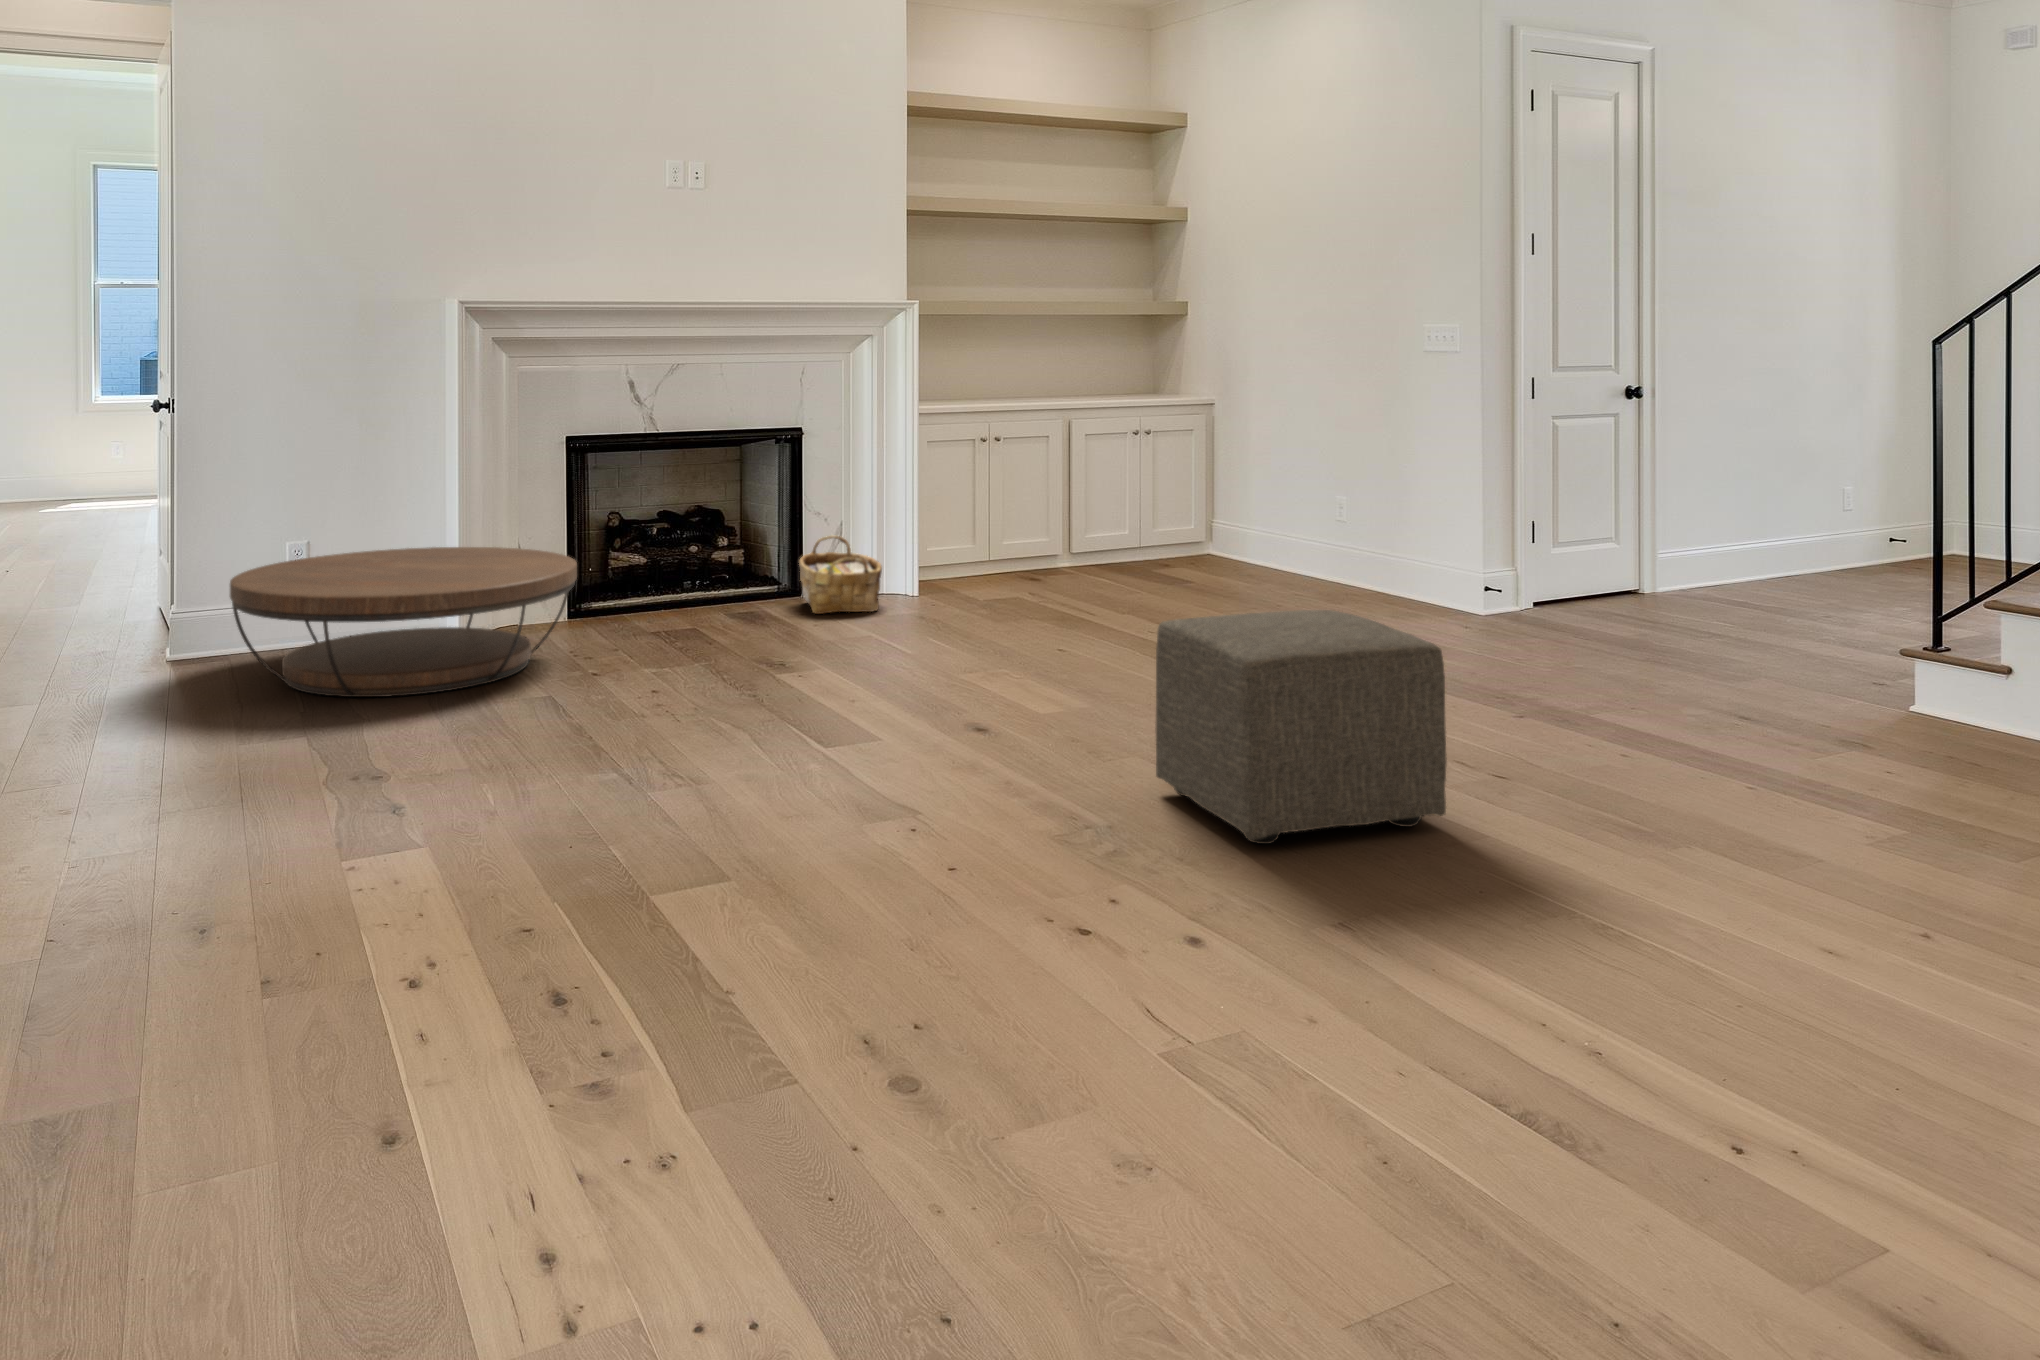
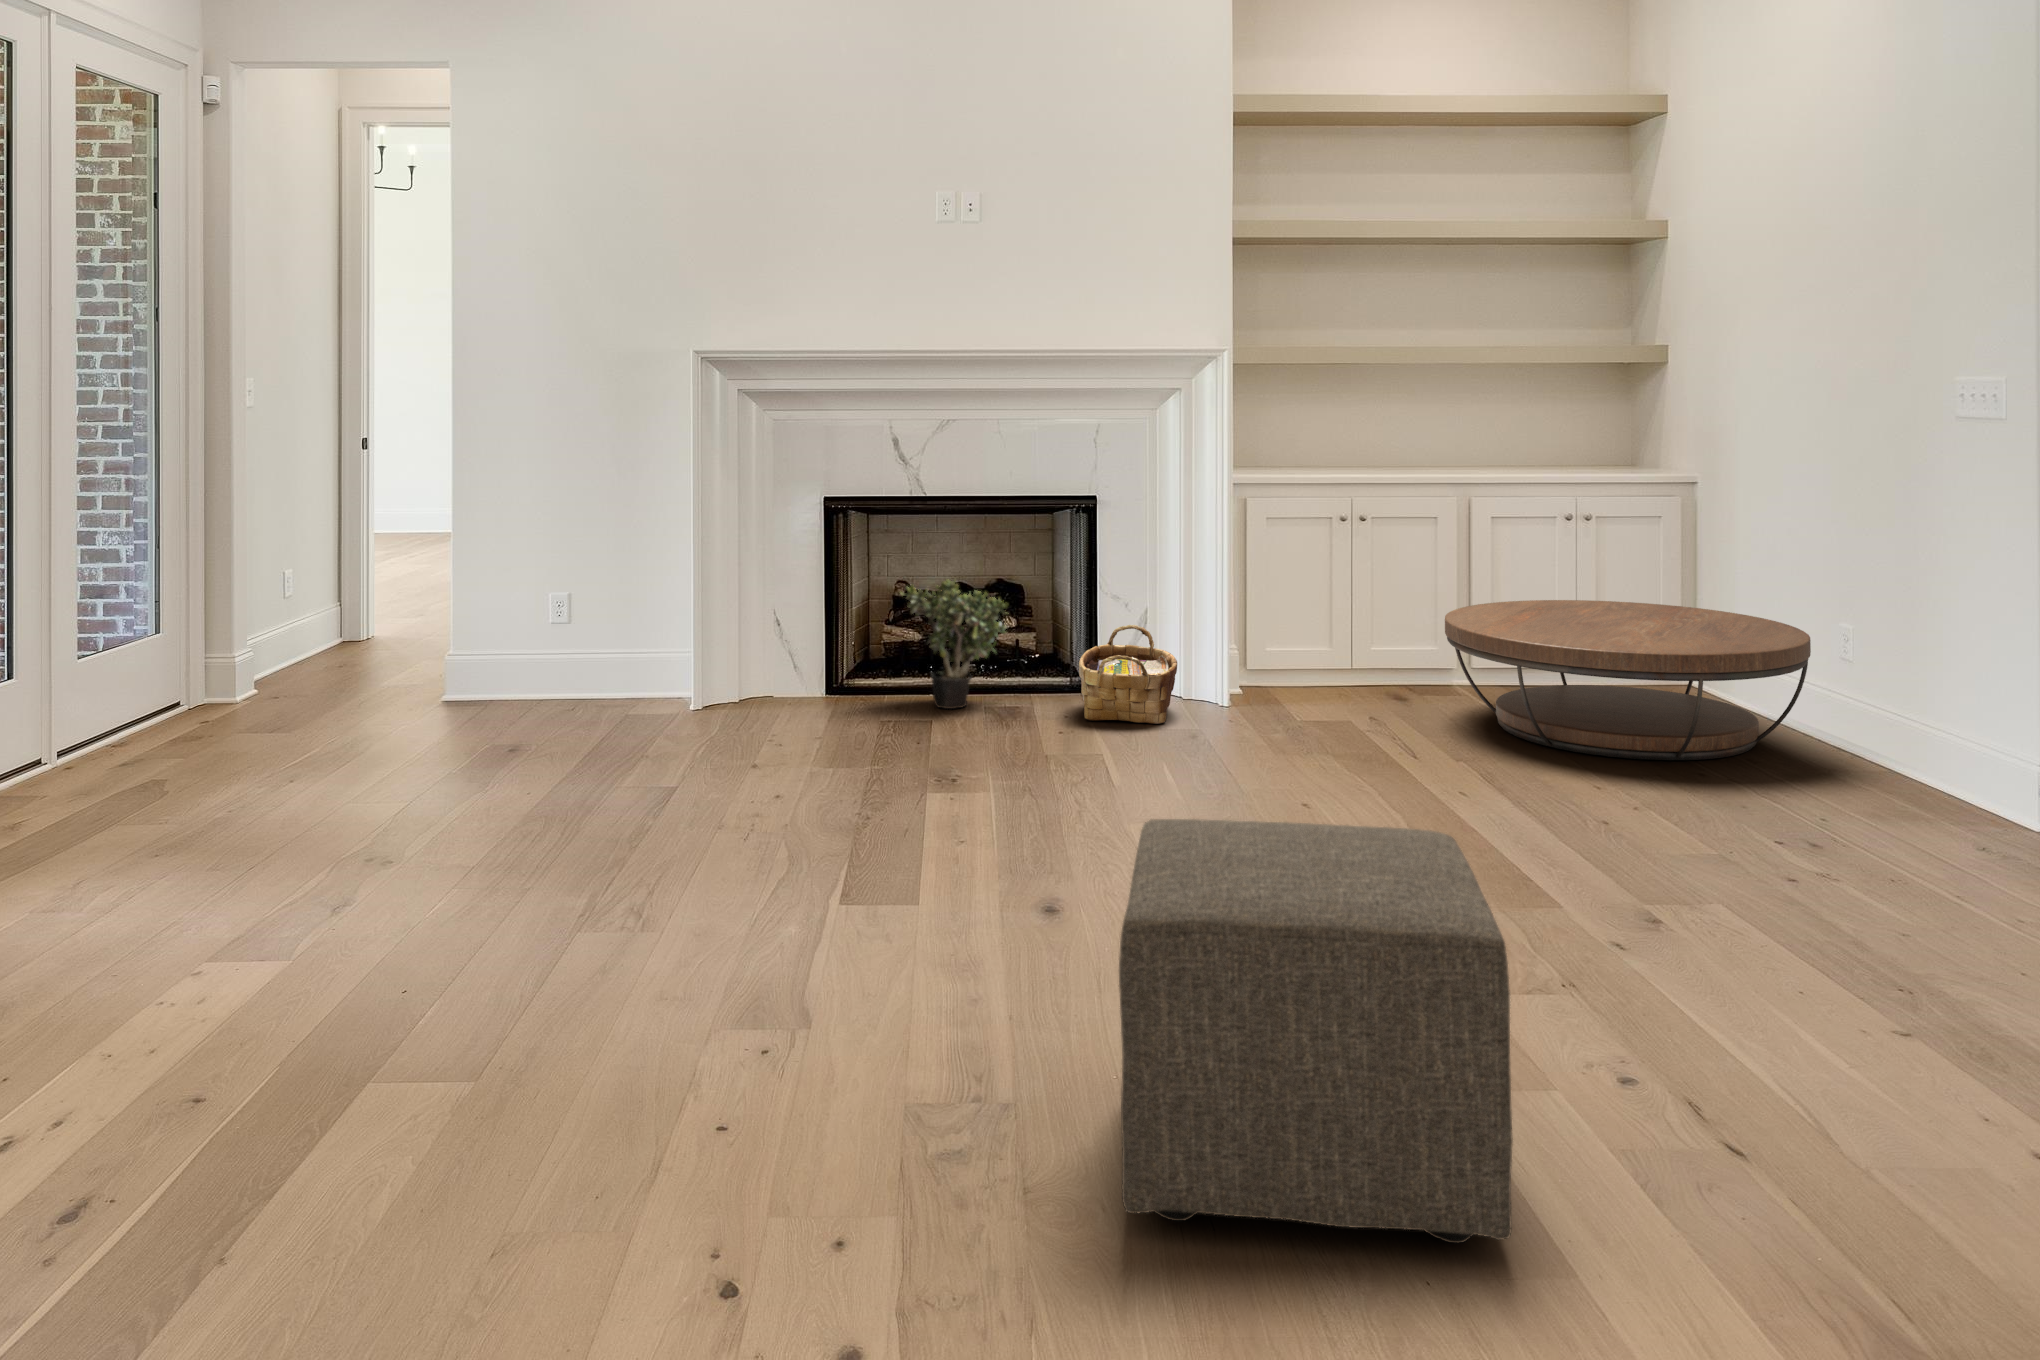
potted plant: none [641,505,734,617] -> present [900,580,1008,709]
coffee table: present [230,547,577,697] -> present [1445,600,1811,760]

